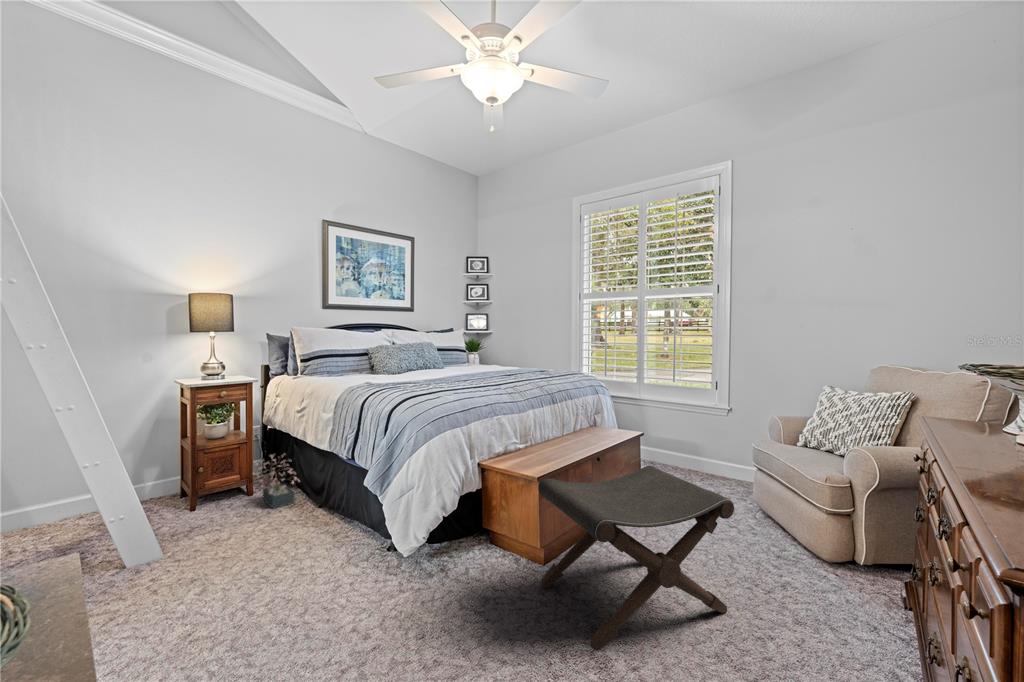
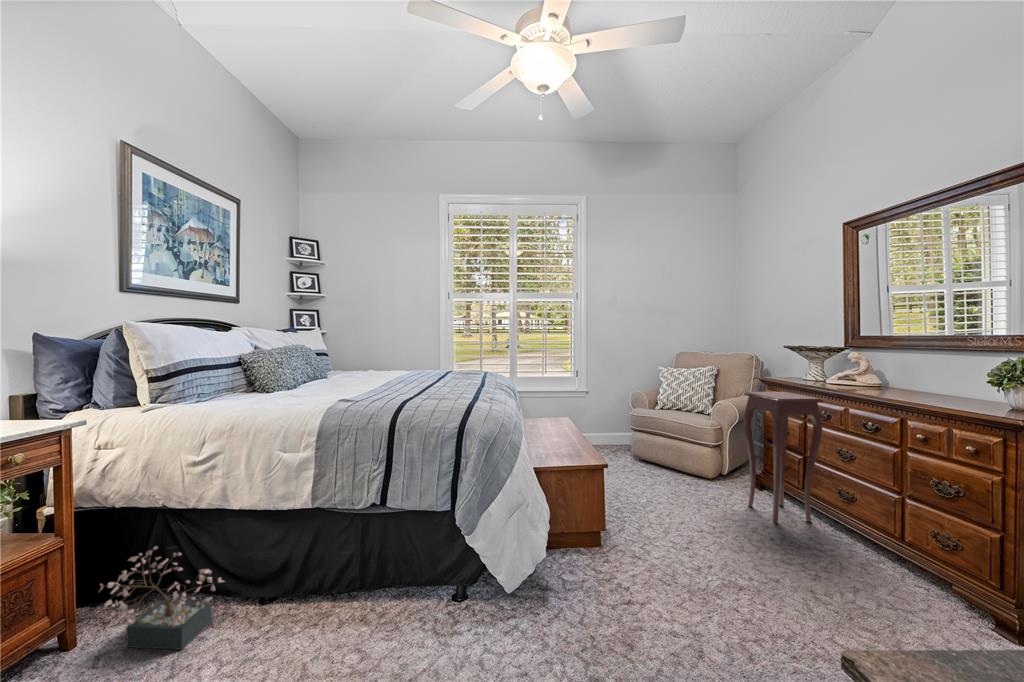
side table: none [805,426,909,662] -> present [744,392,823,523]
footstool: present [538,466,734,651] -> none [638,439,759,594]

